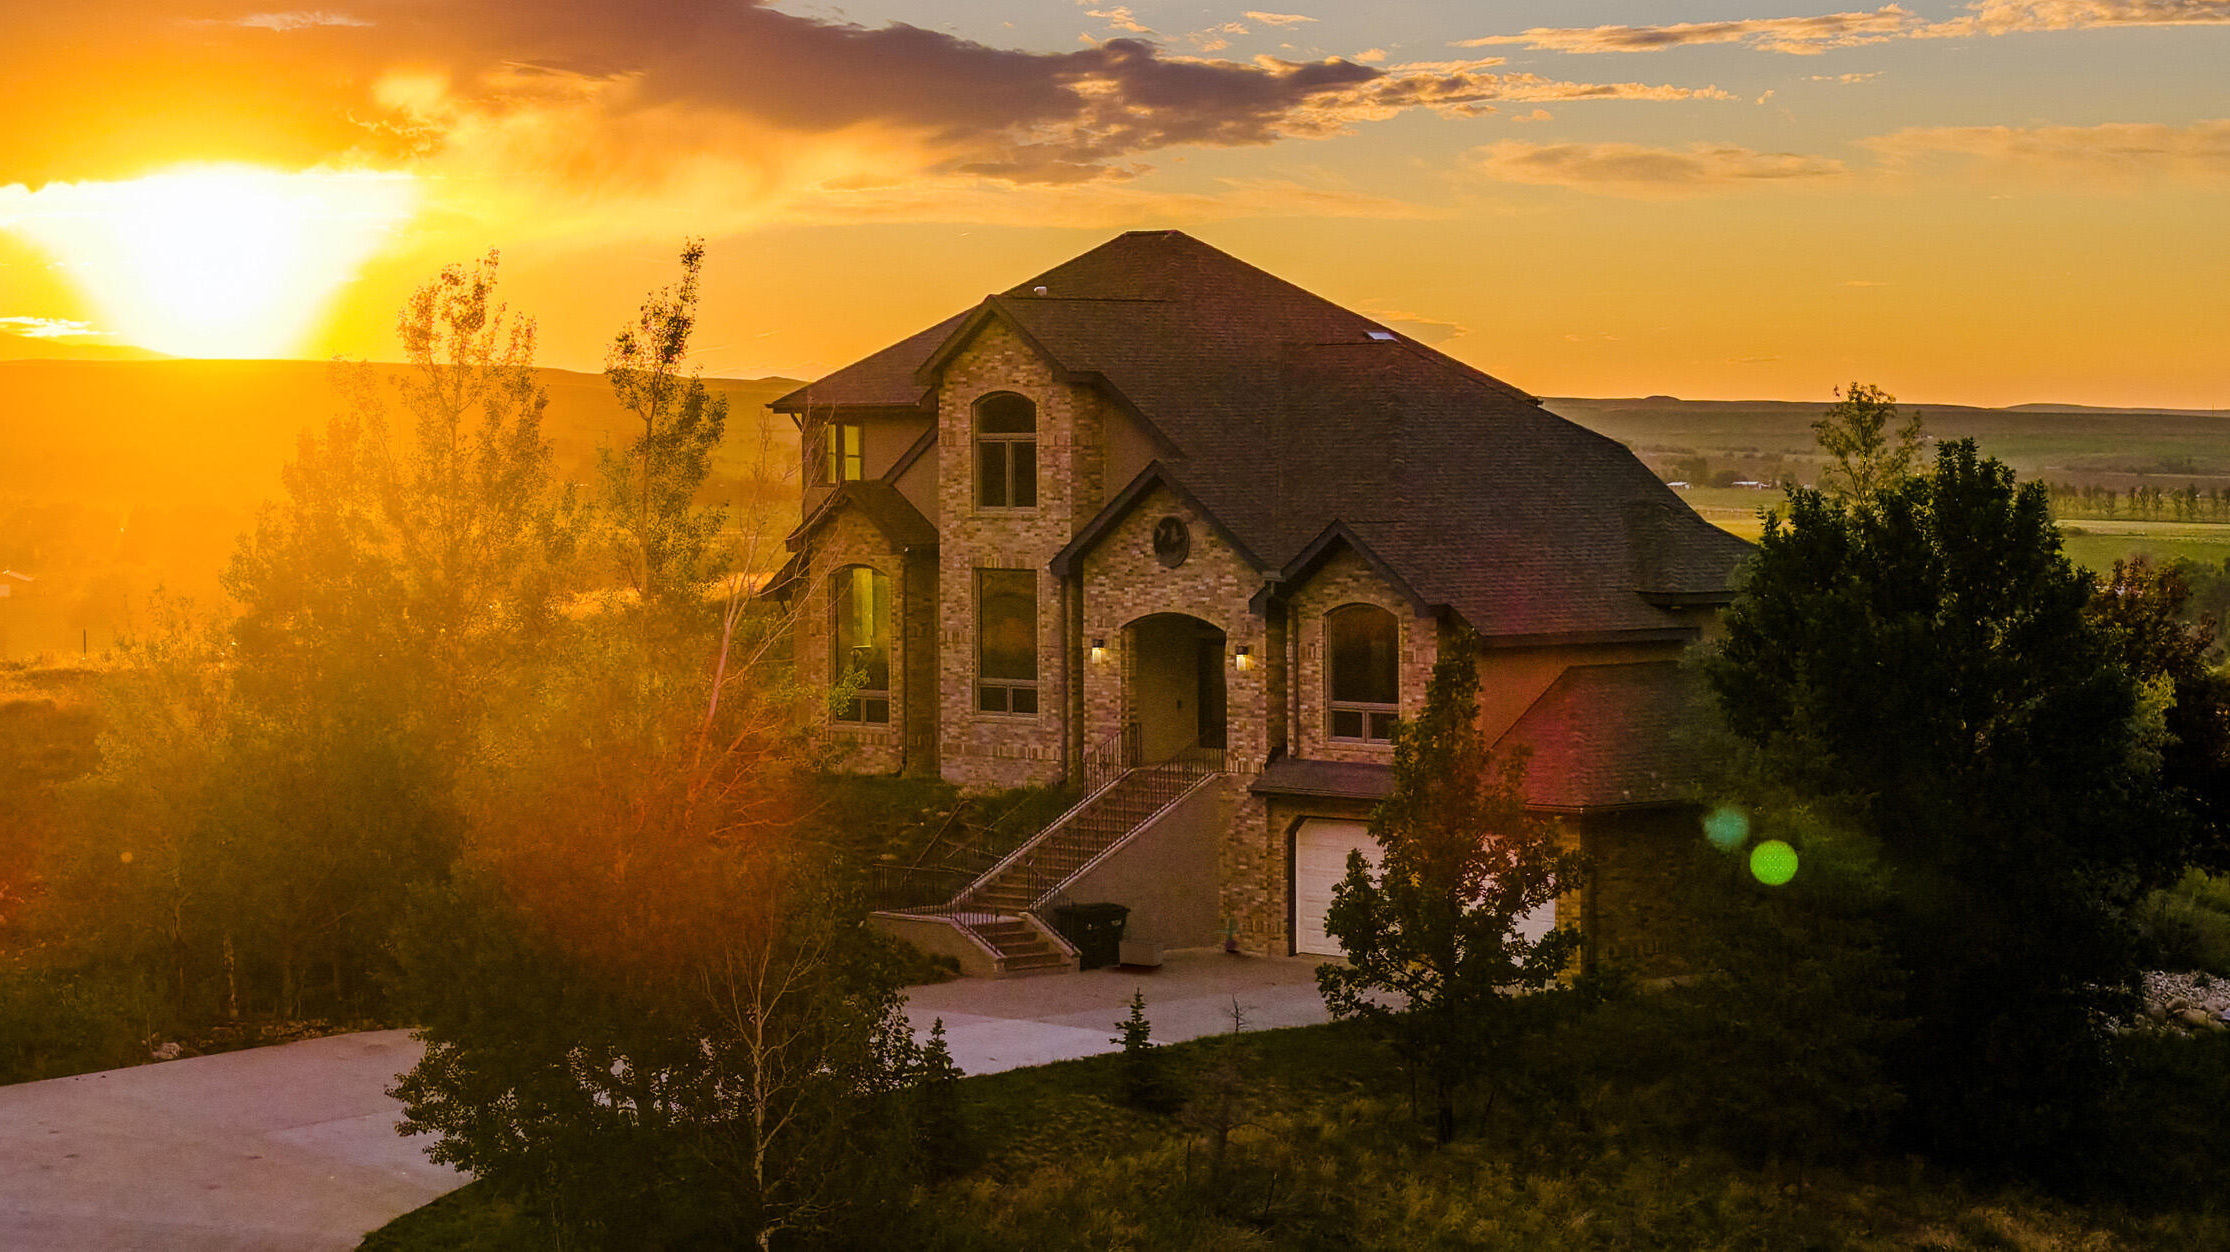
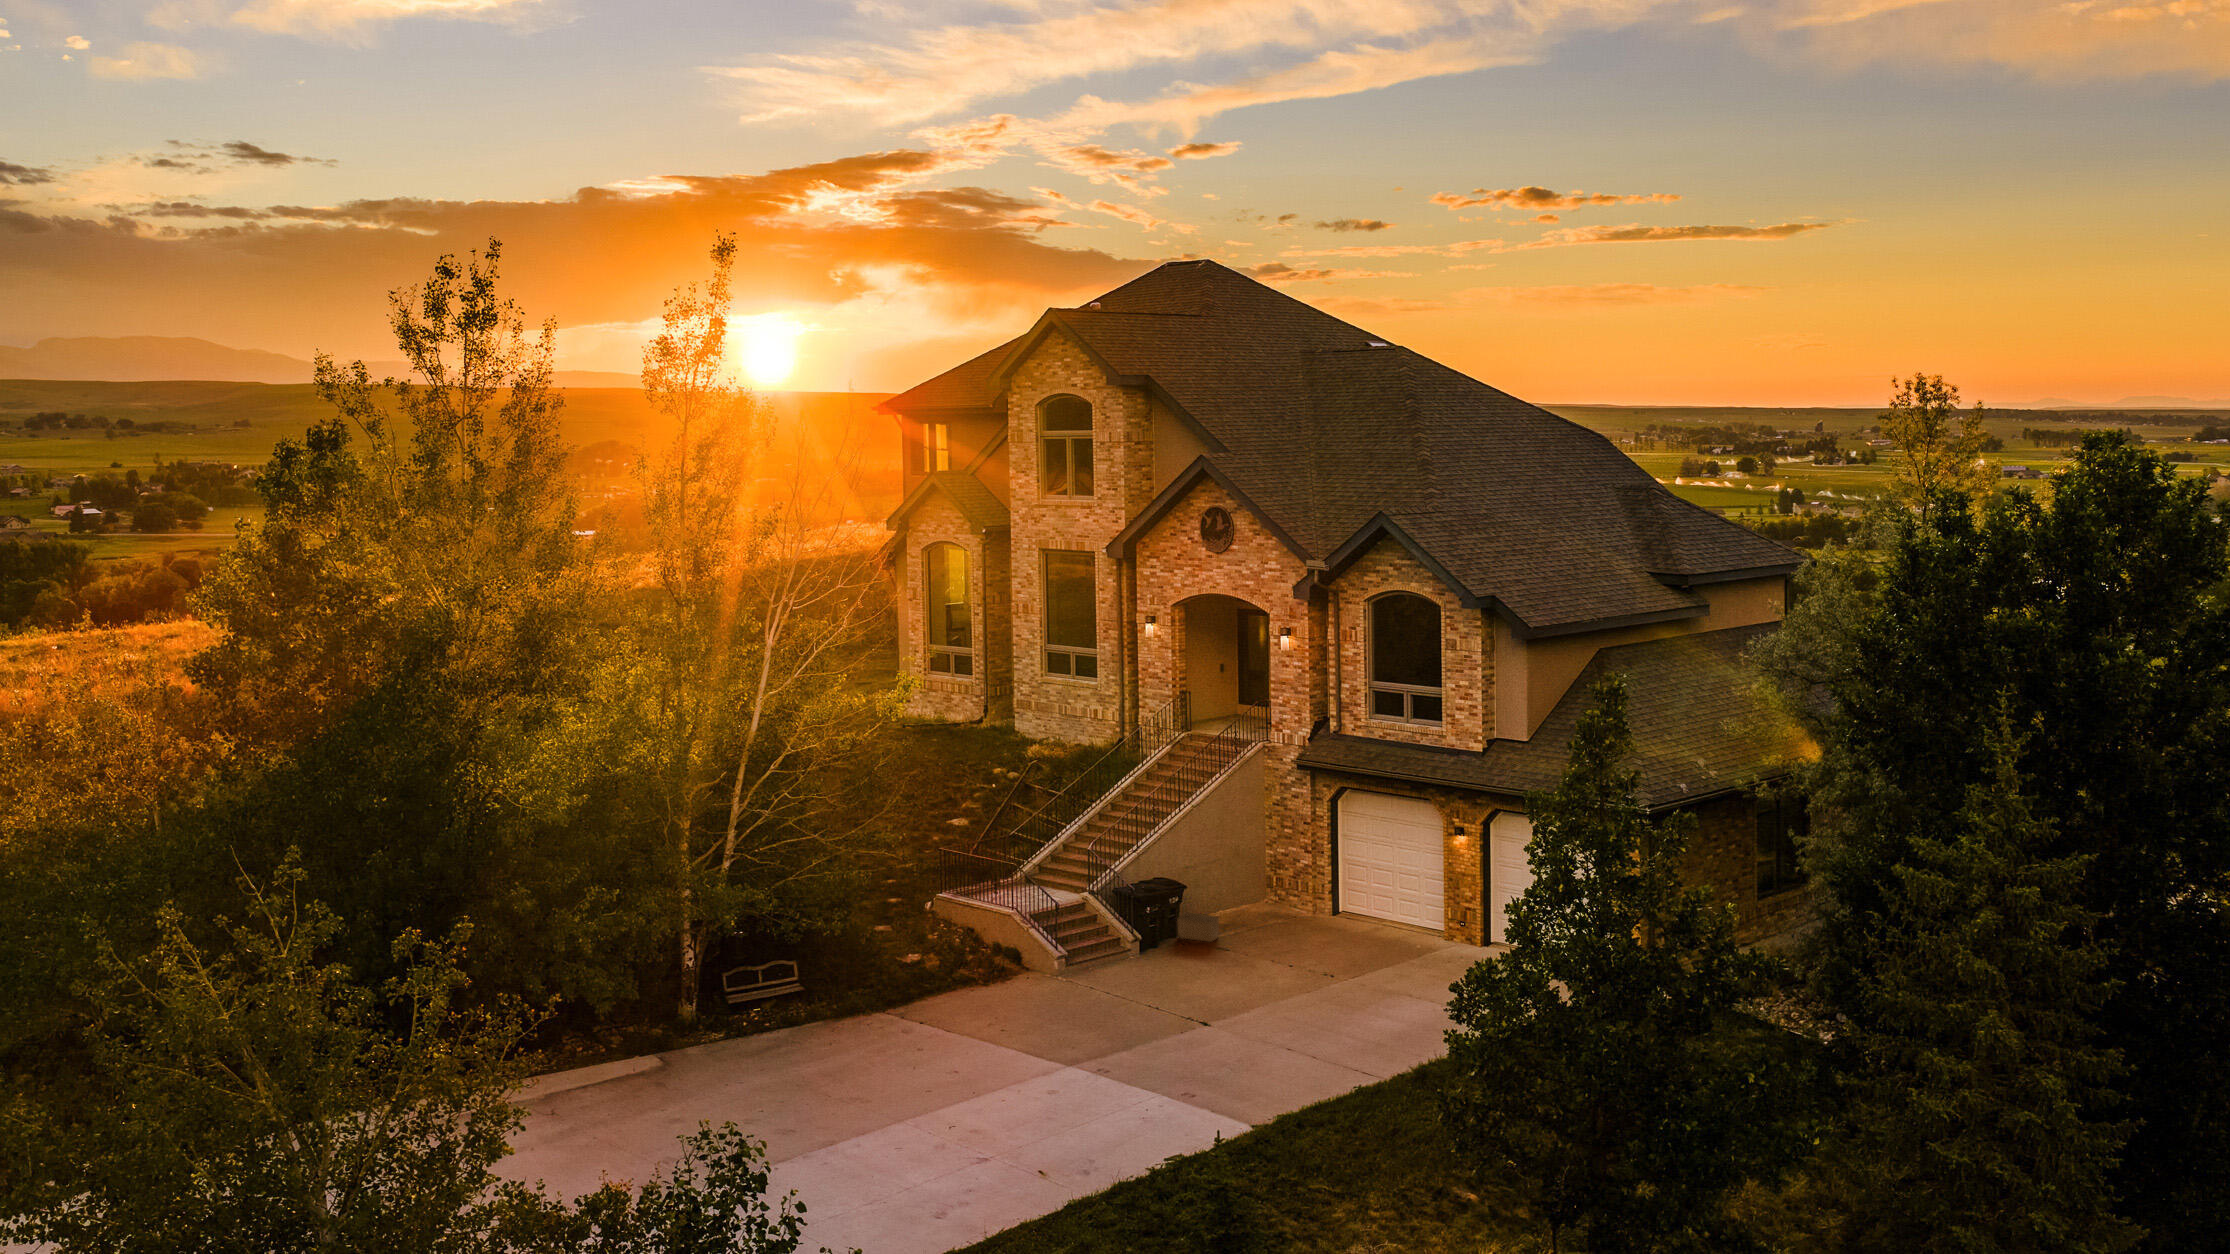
decorative plant: present [1224,916,1237,951] -> none [1263,878,1297,913]

